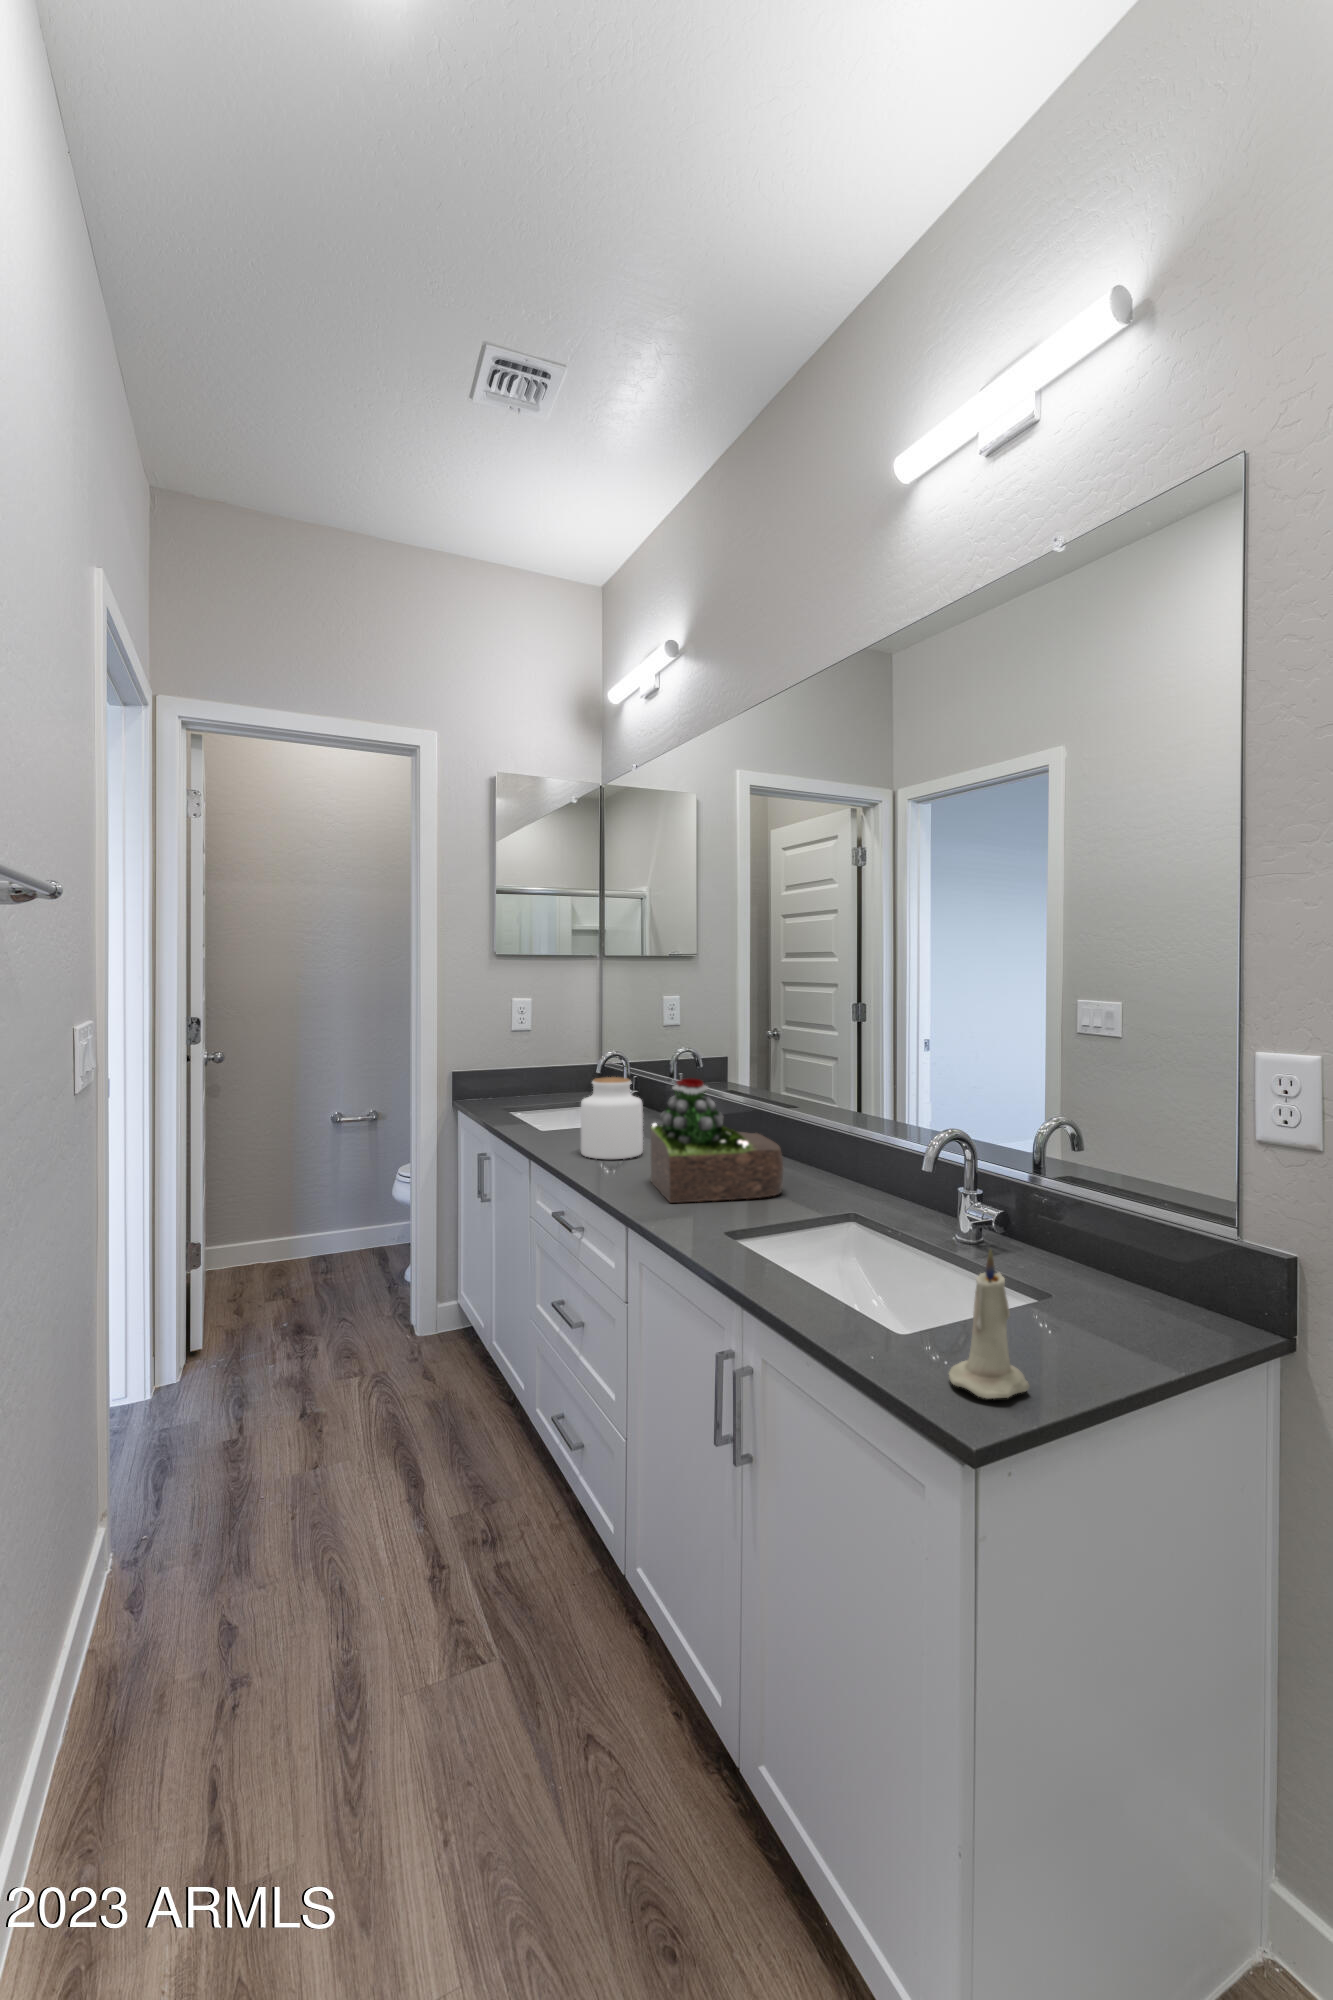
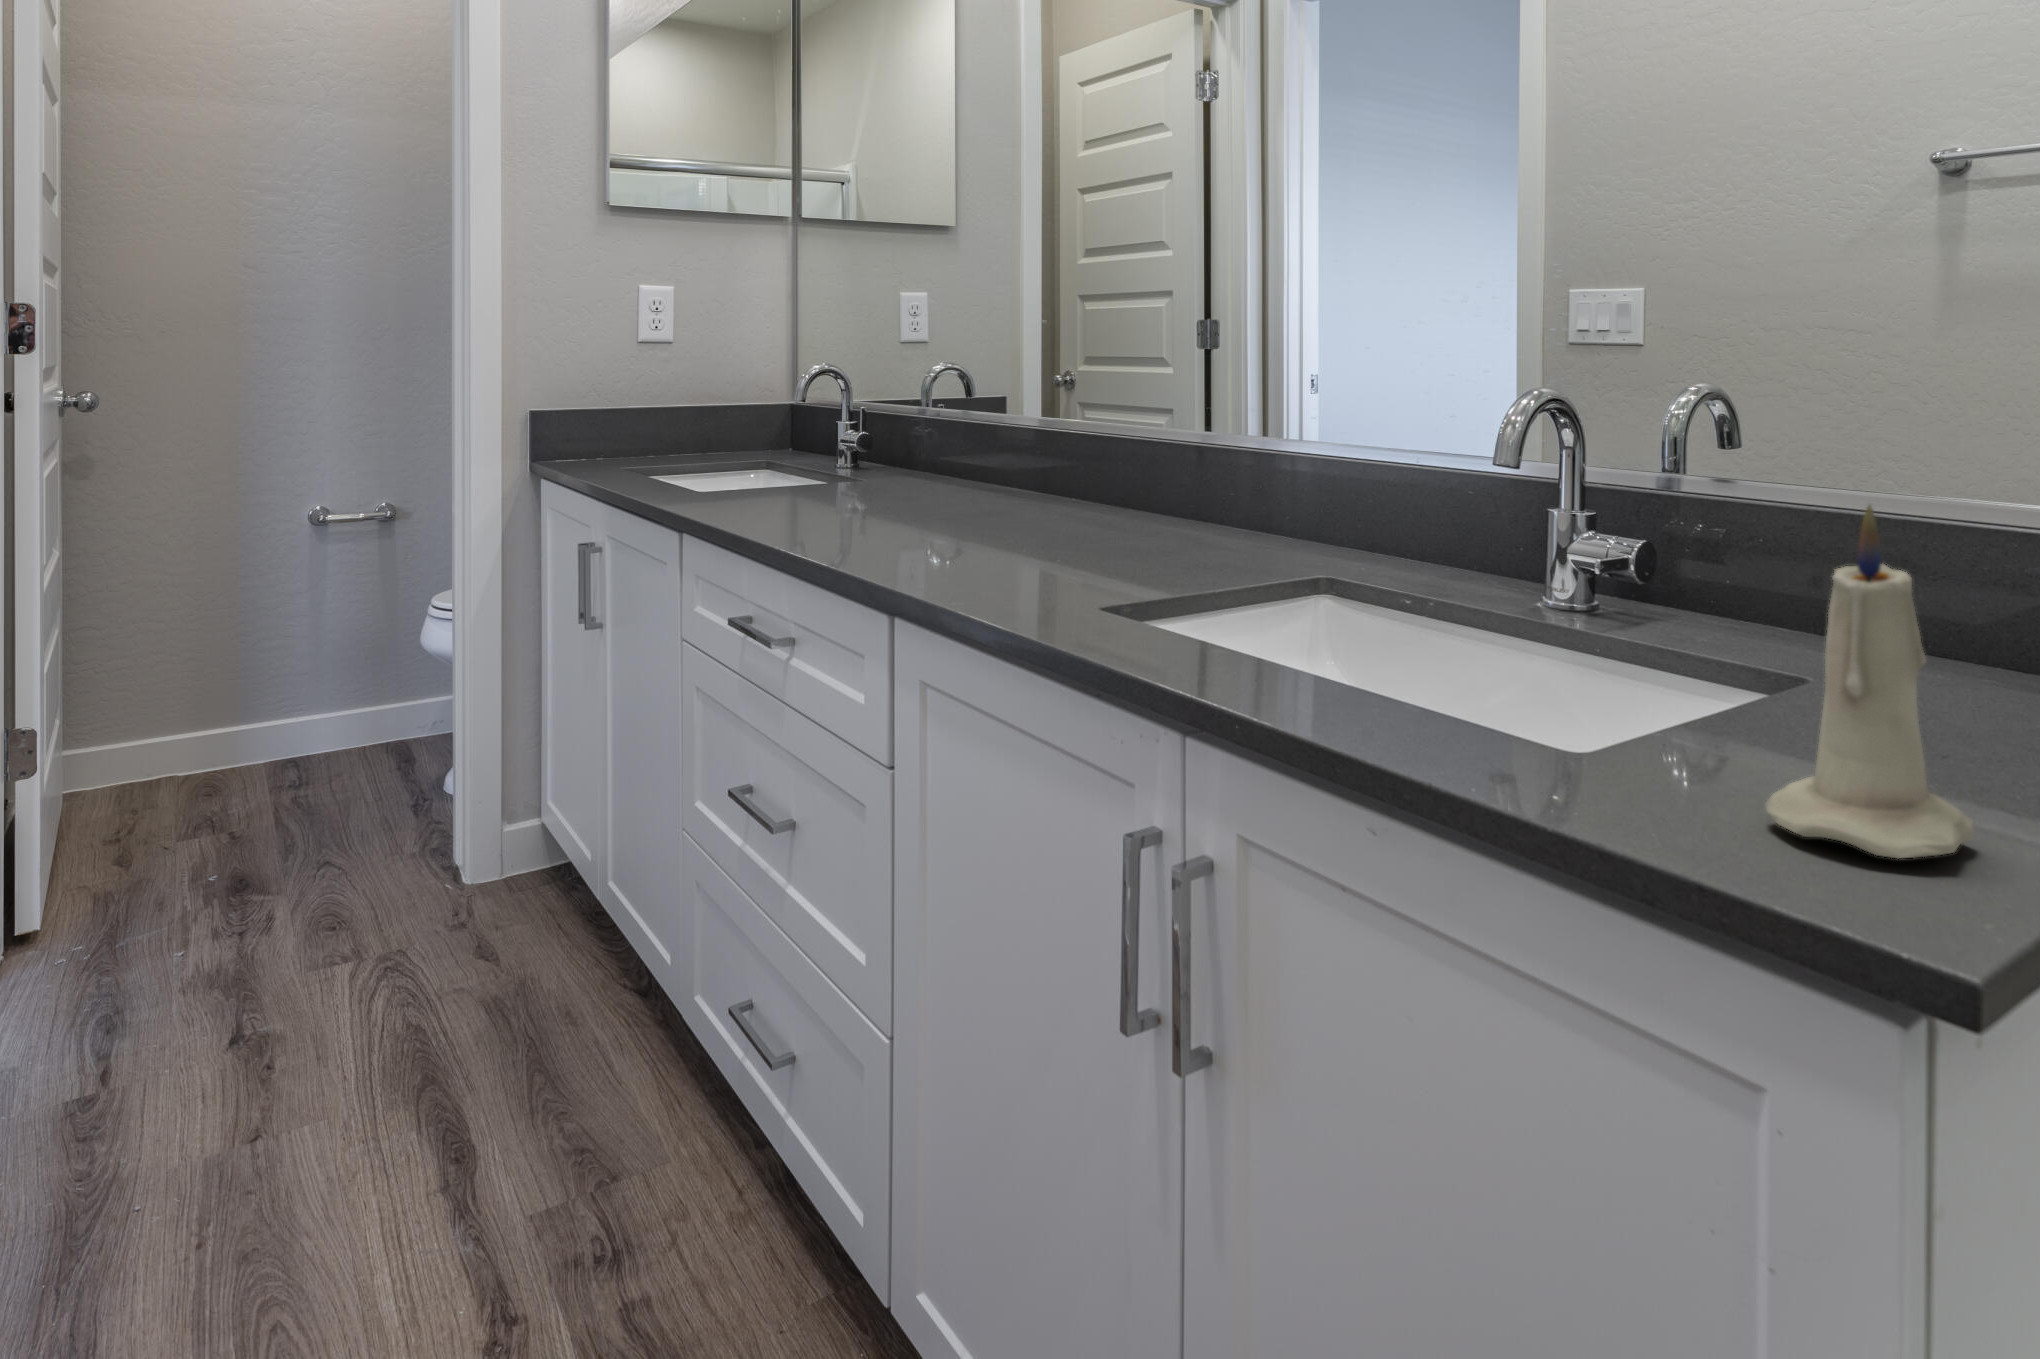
jar: present [581,1077,643,1159] -> none [778,375,894,520]
succulent plant: present [651,1079,783,1203] -> none [922,342,1181,570]

